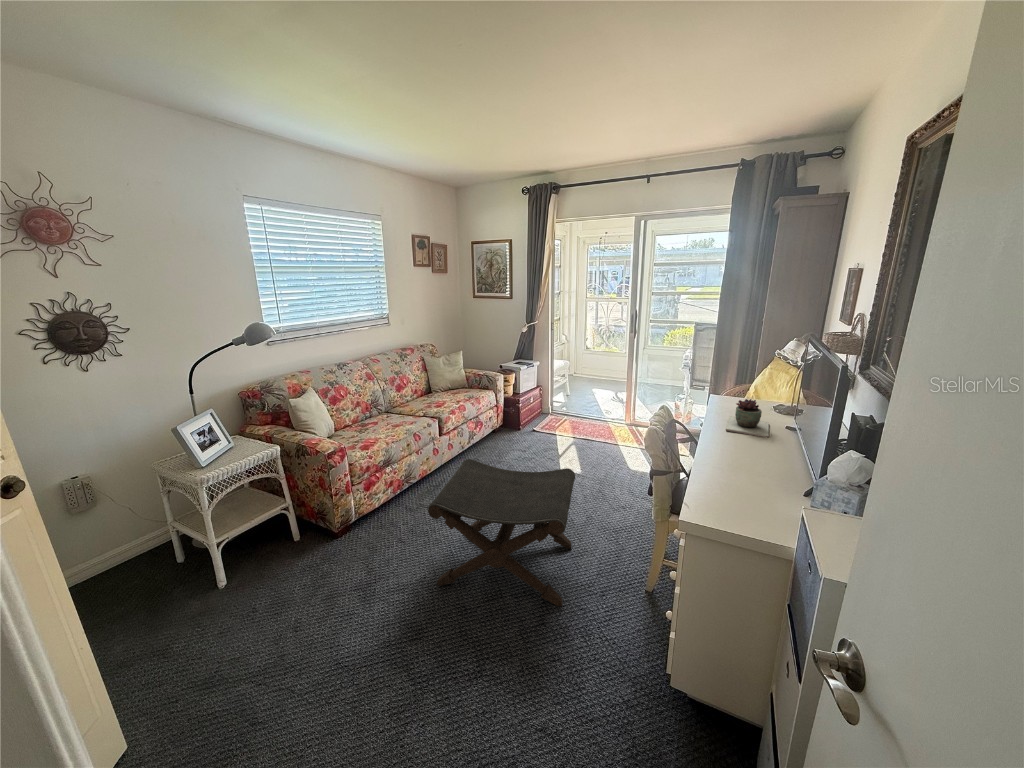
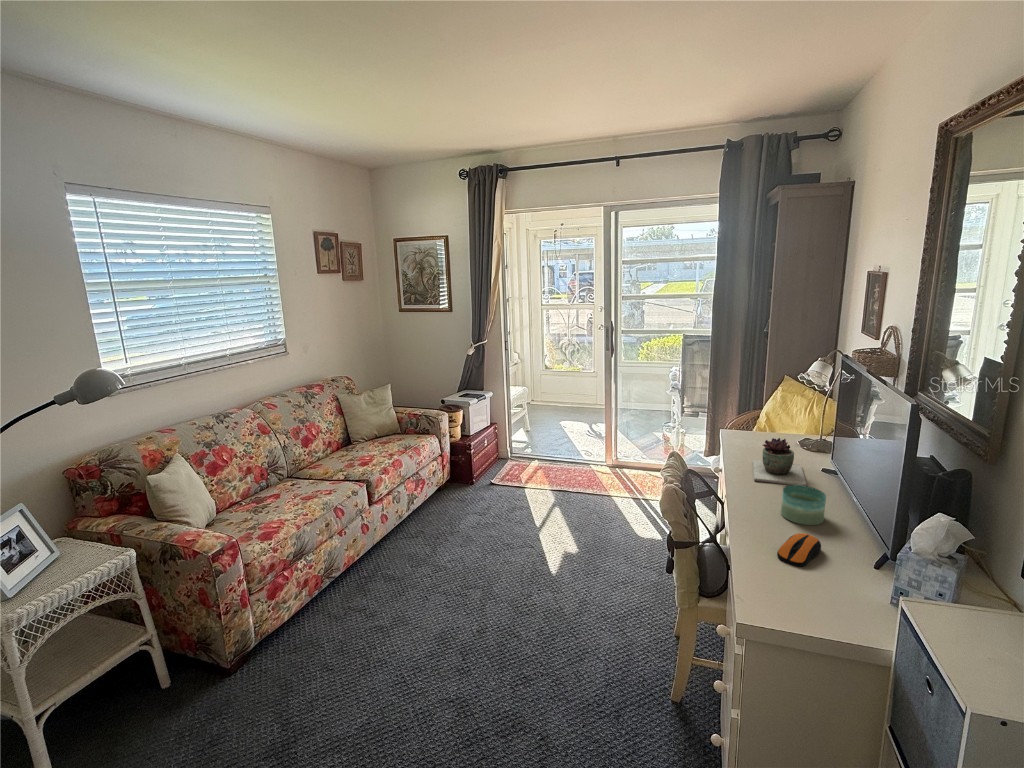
candle: none [740,433,777,463] -> present [781,485,826,525]
footstool: present [428,459,575,606] -> none [372,542,568,741]
computer mouse: none [726,466,764,489] -> present [777,533,821,567]

